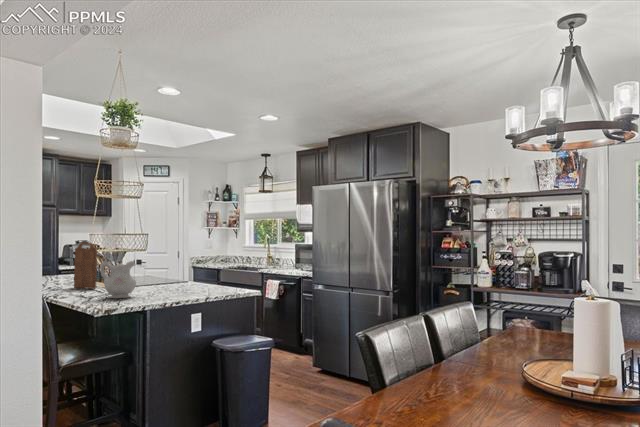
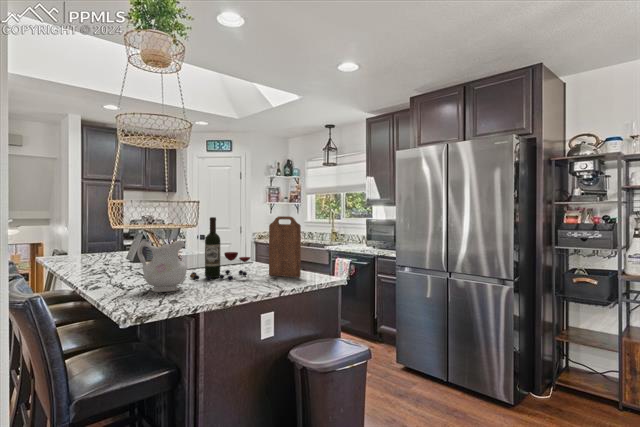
cutting board: present [74,242,97,289] -> present [269,216,301,278]
wine bottle: none [137,244,186,292] -> present [190,217,250,280]

